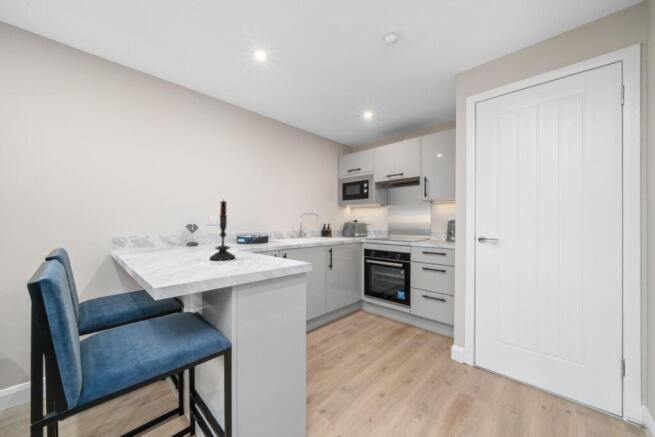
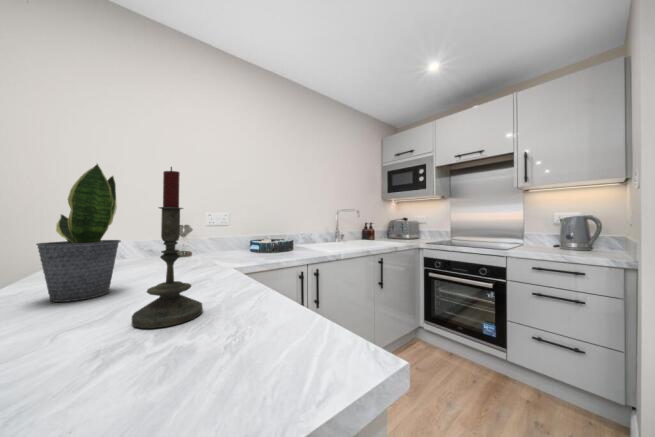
potted plant: none [151,194,184,258] -> present [36,164,121,302]

